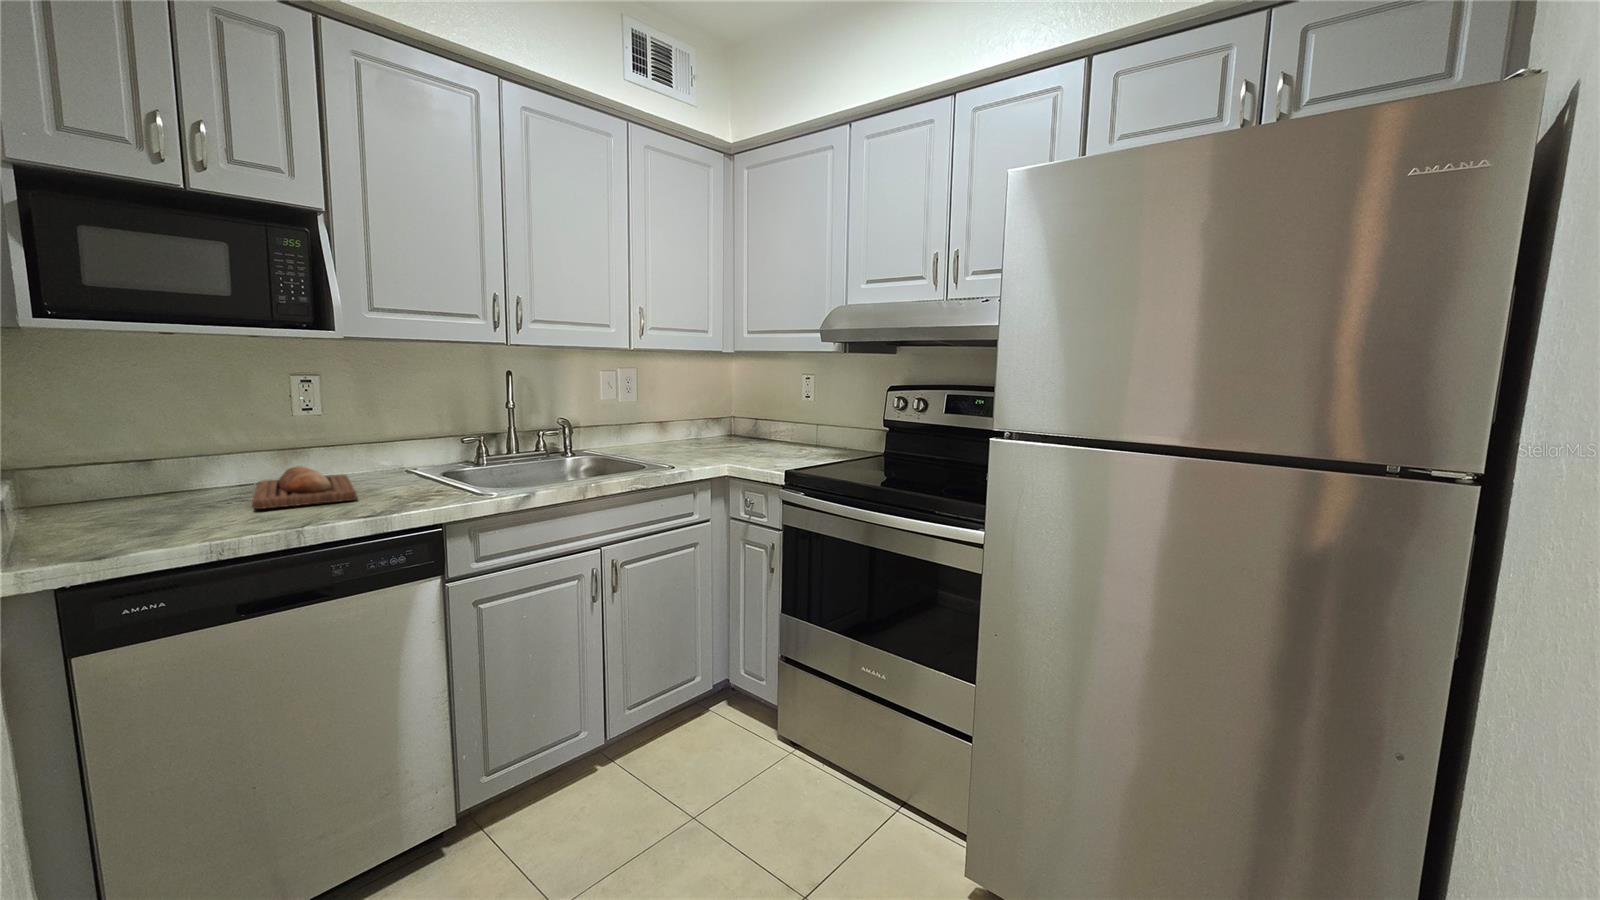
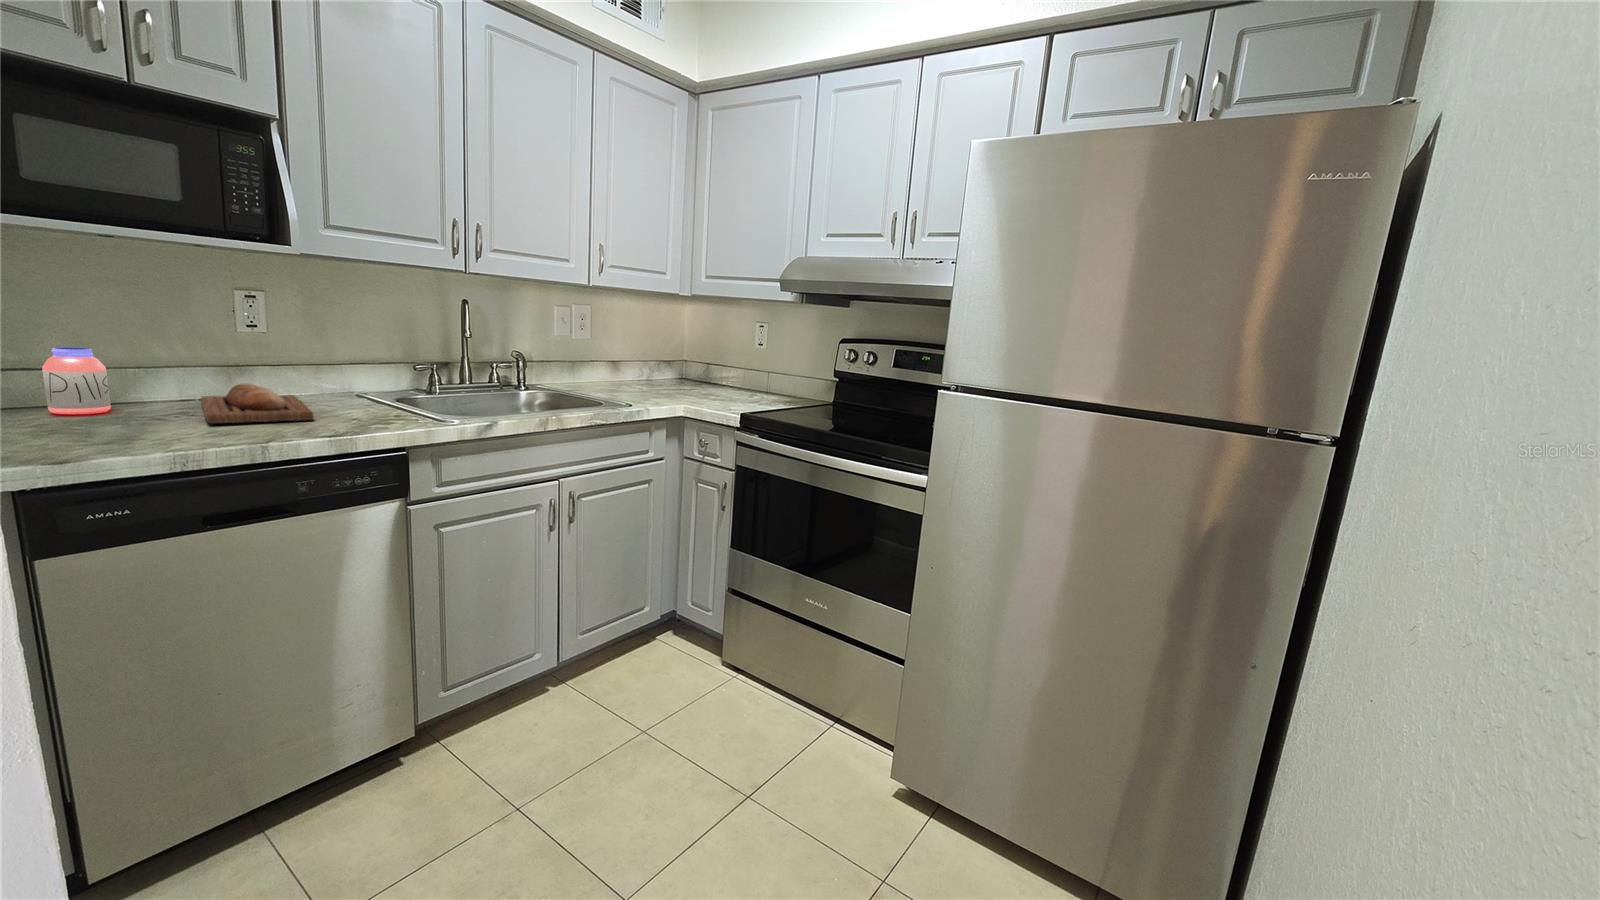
jar: none [108,441,171,506] -> present [42,348,111,414]

